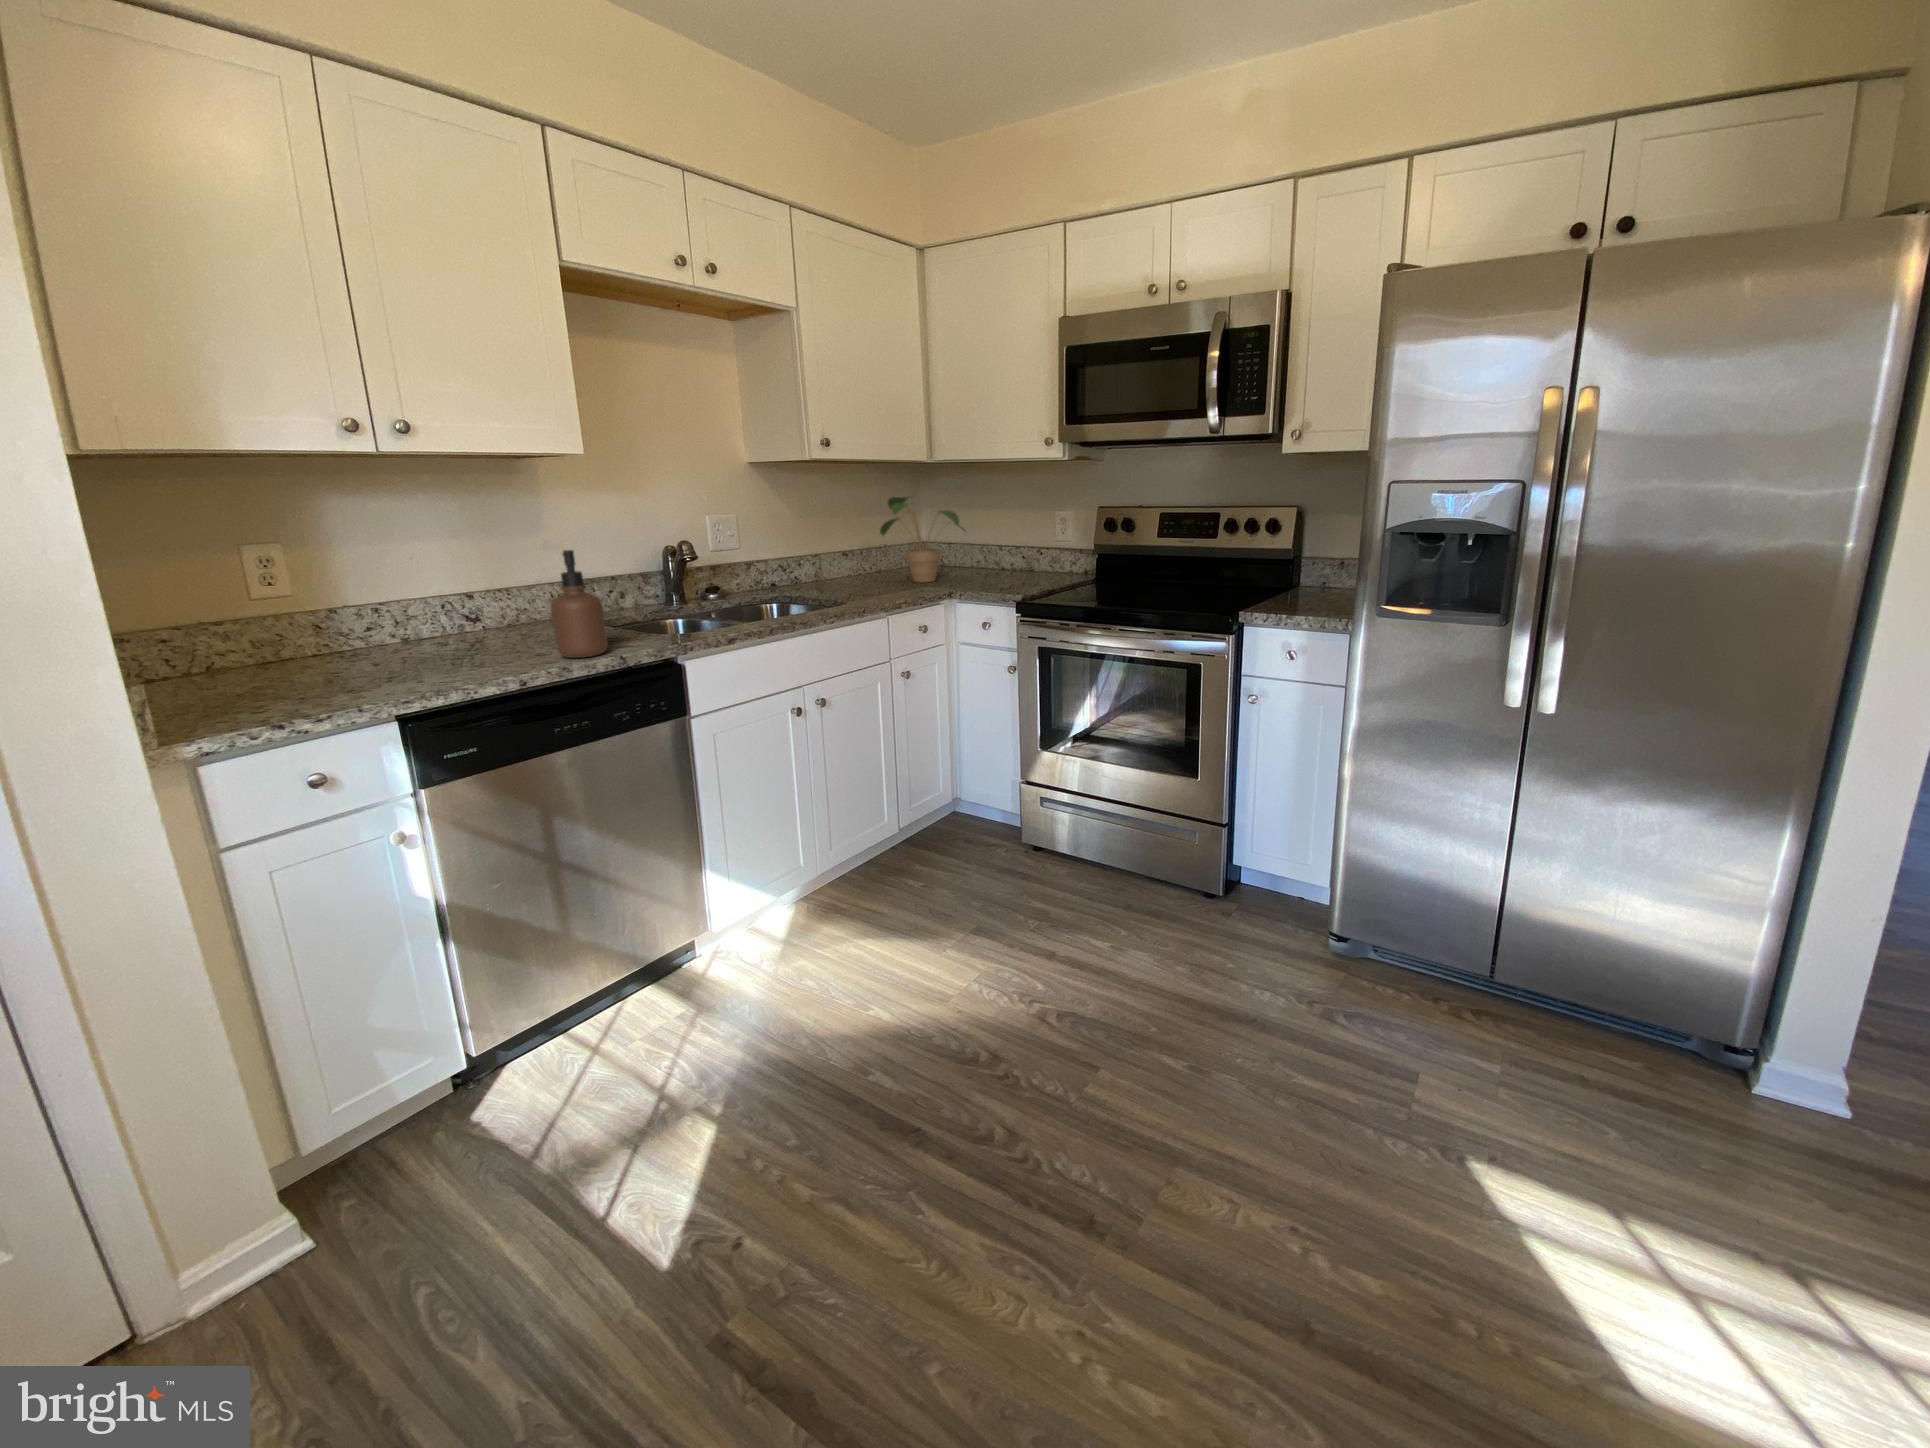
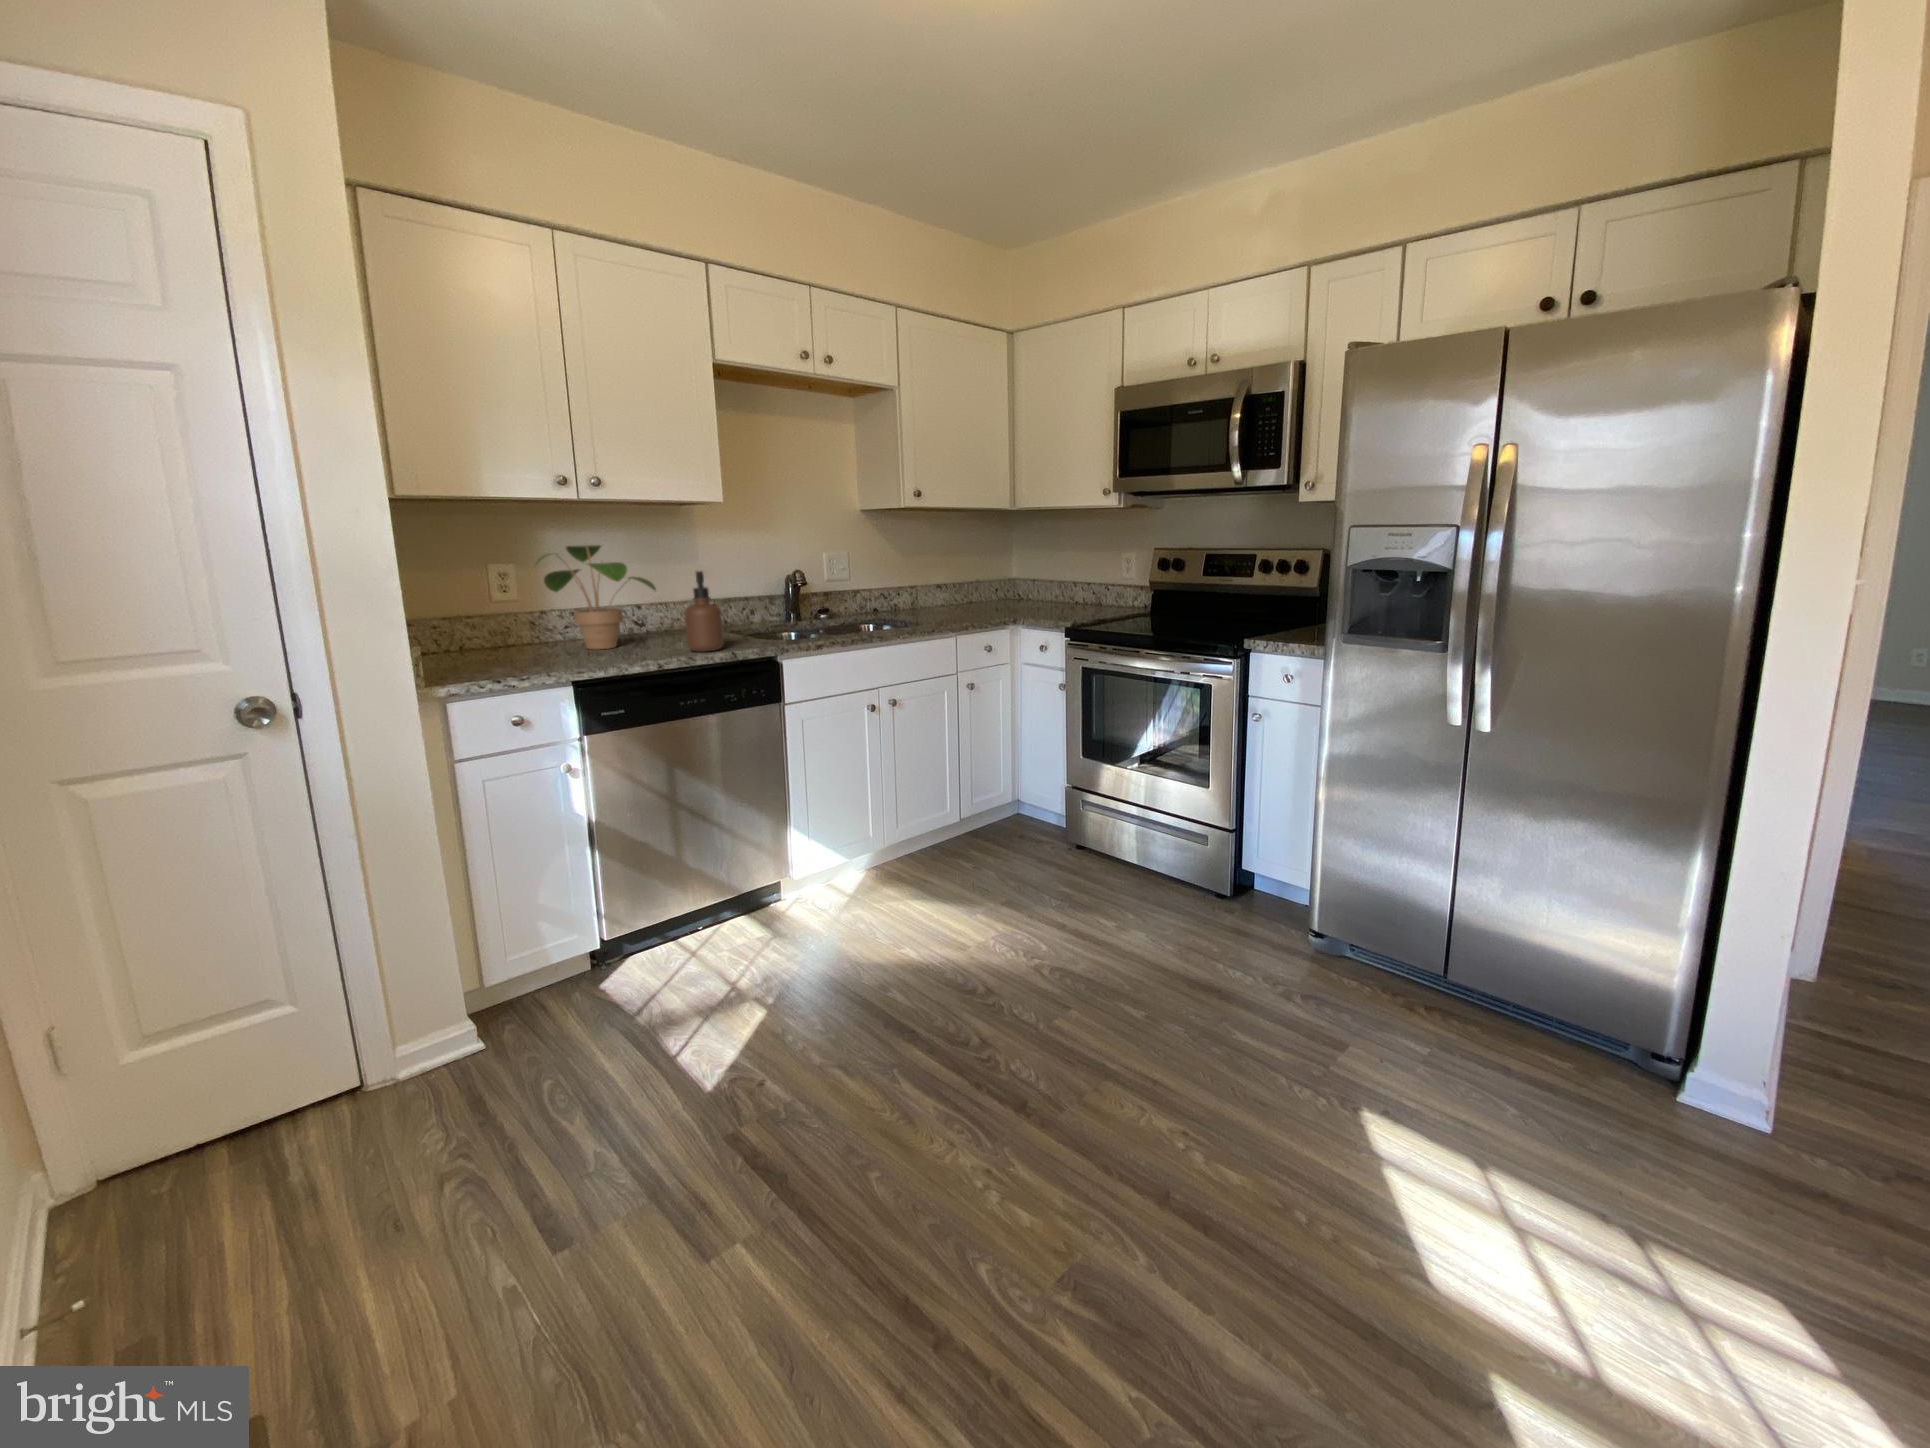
potted plant: present [880,496,966,583] -> present [535,545,656,649]

